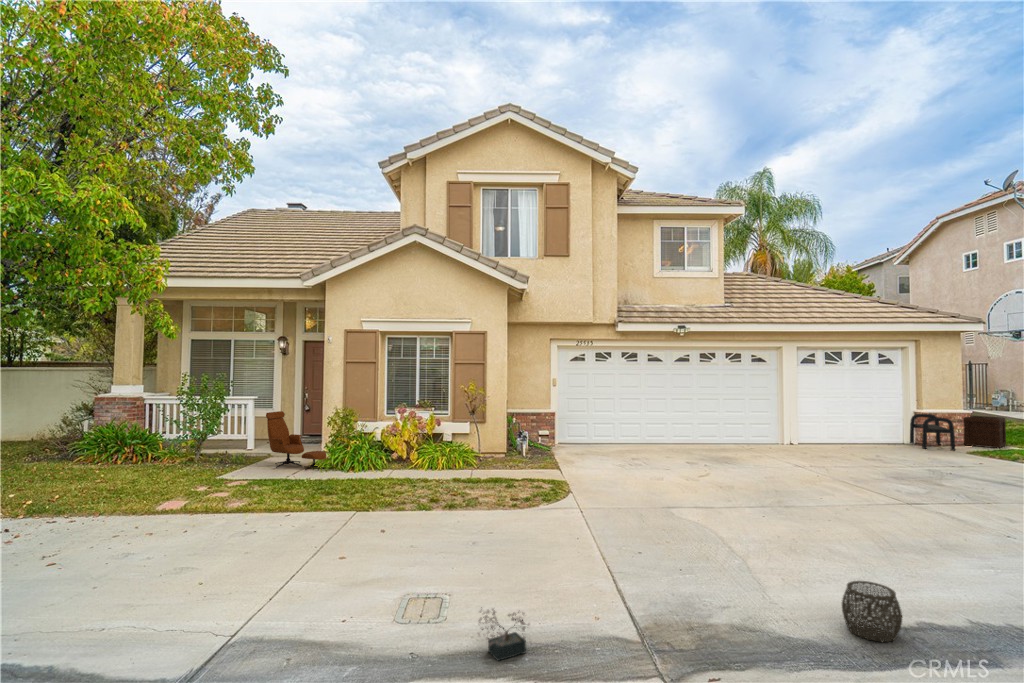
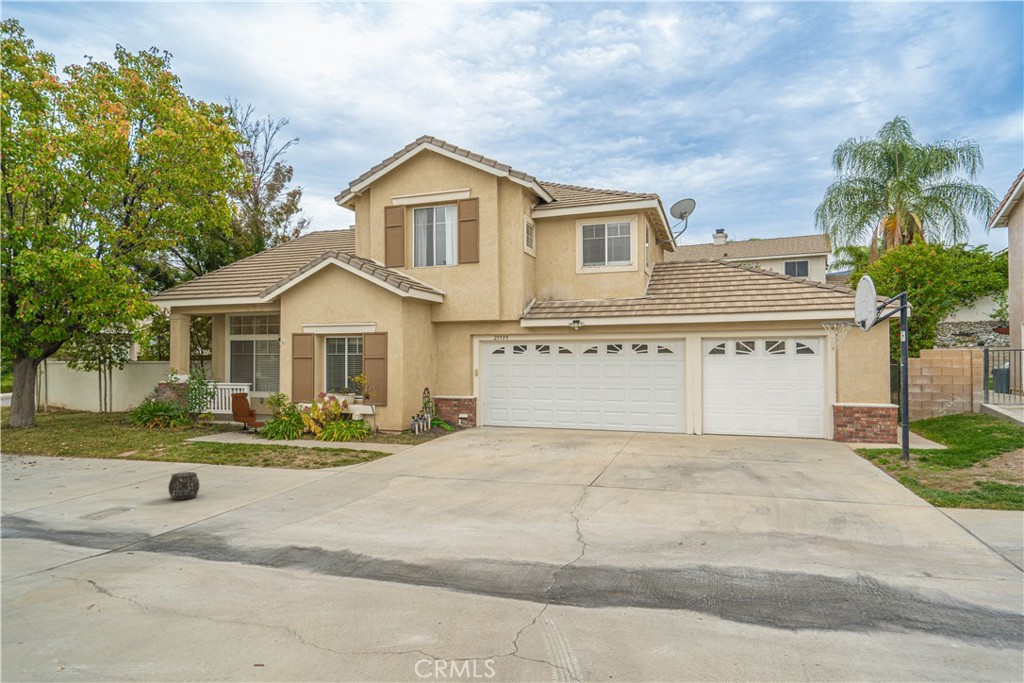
bench: present [910,414,955,450] -> none [812,407,854,445]
wooden crate: present [963,416,1006,448] -> none [880,410,931,446]
woven basket: present [842,581,902,642] -> present [168,472,199,500]
decorative plant: present [479,607,529,661] -> none [94,479,127,504]

